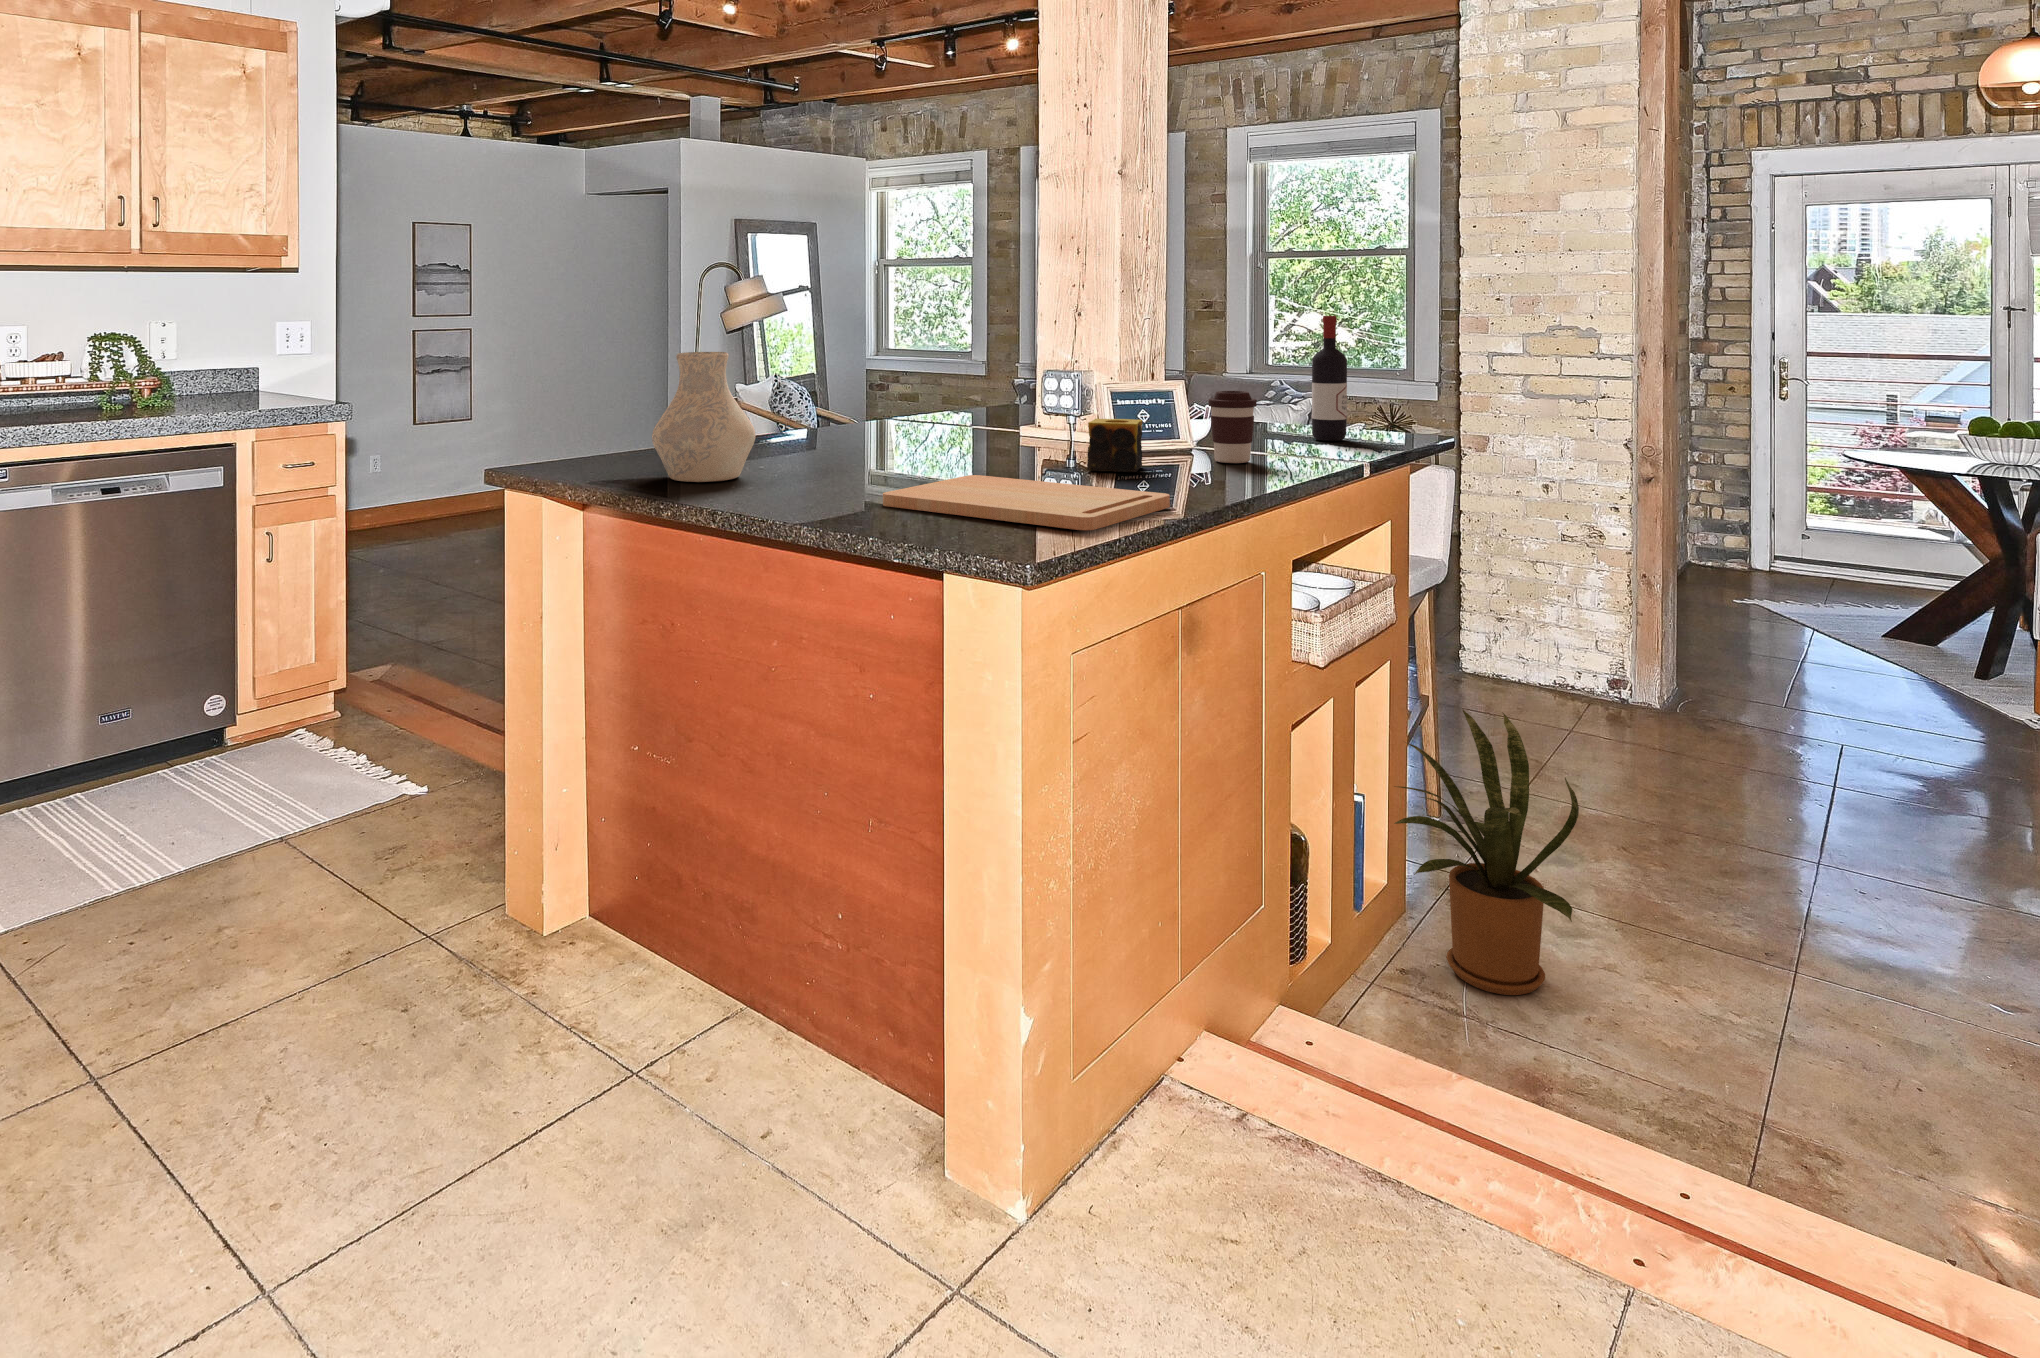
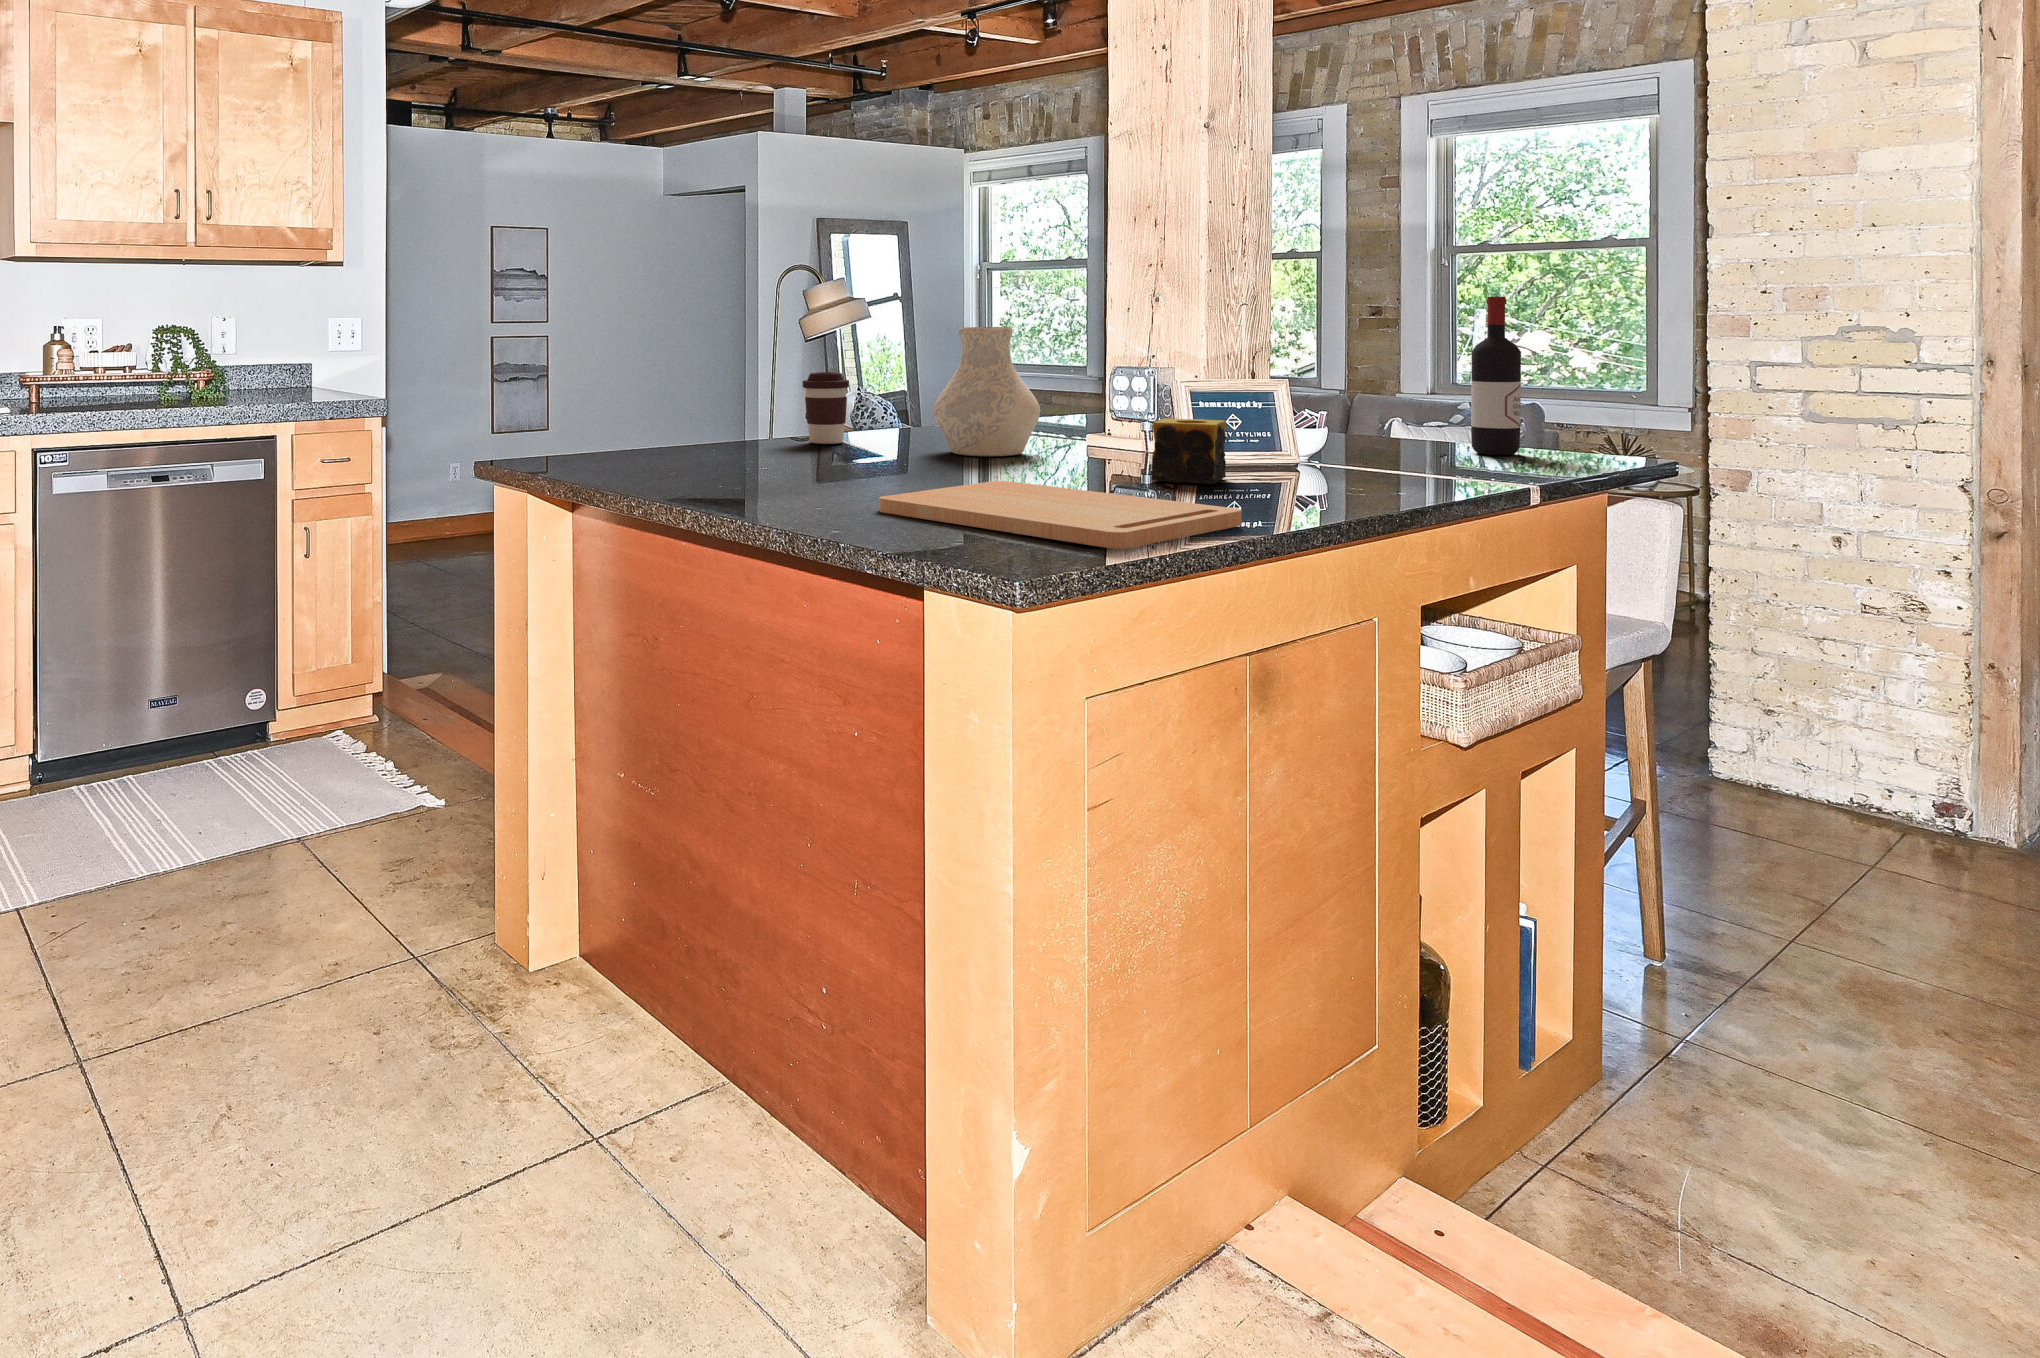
vase: present [652,352,755,482] -> present [934,327,1040,456]
coffee cup: present [1208,391,1257,463] -> present [803,372,849,444]
house plant: present [1394,710,1579,995] -> none [1573,810,1867,1207]

